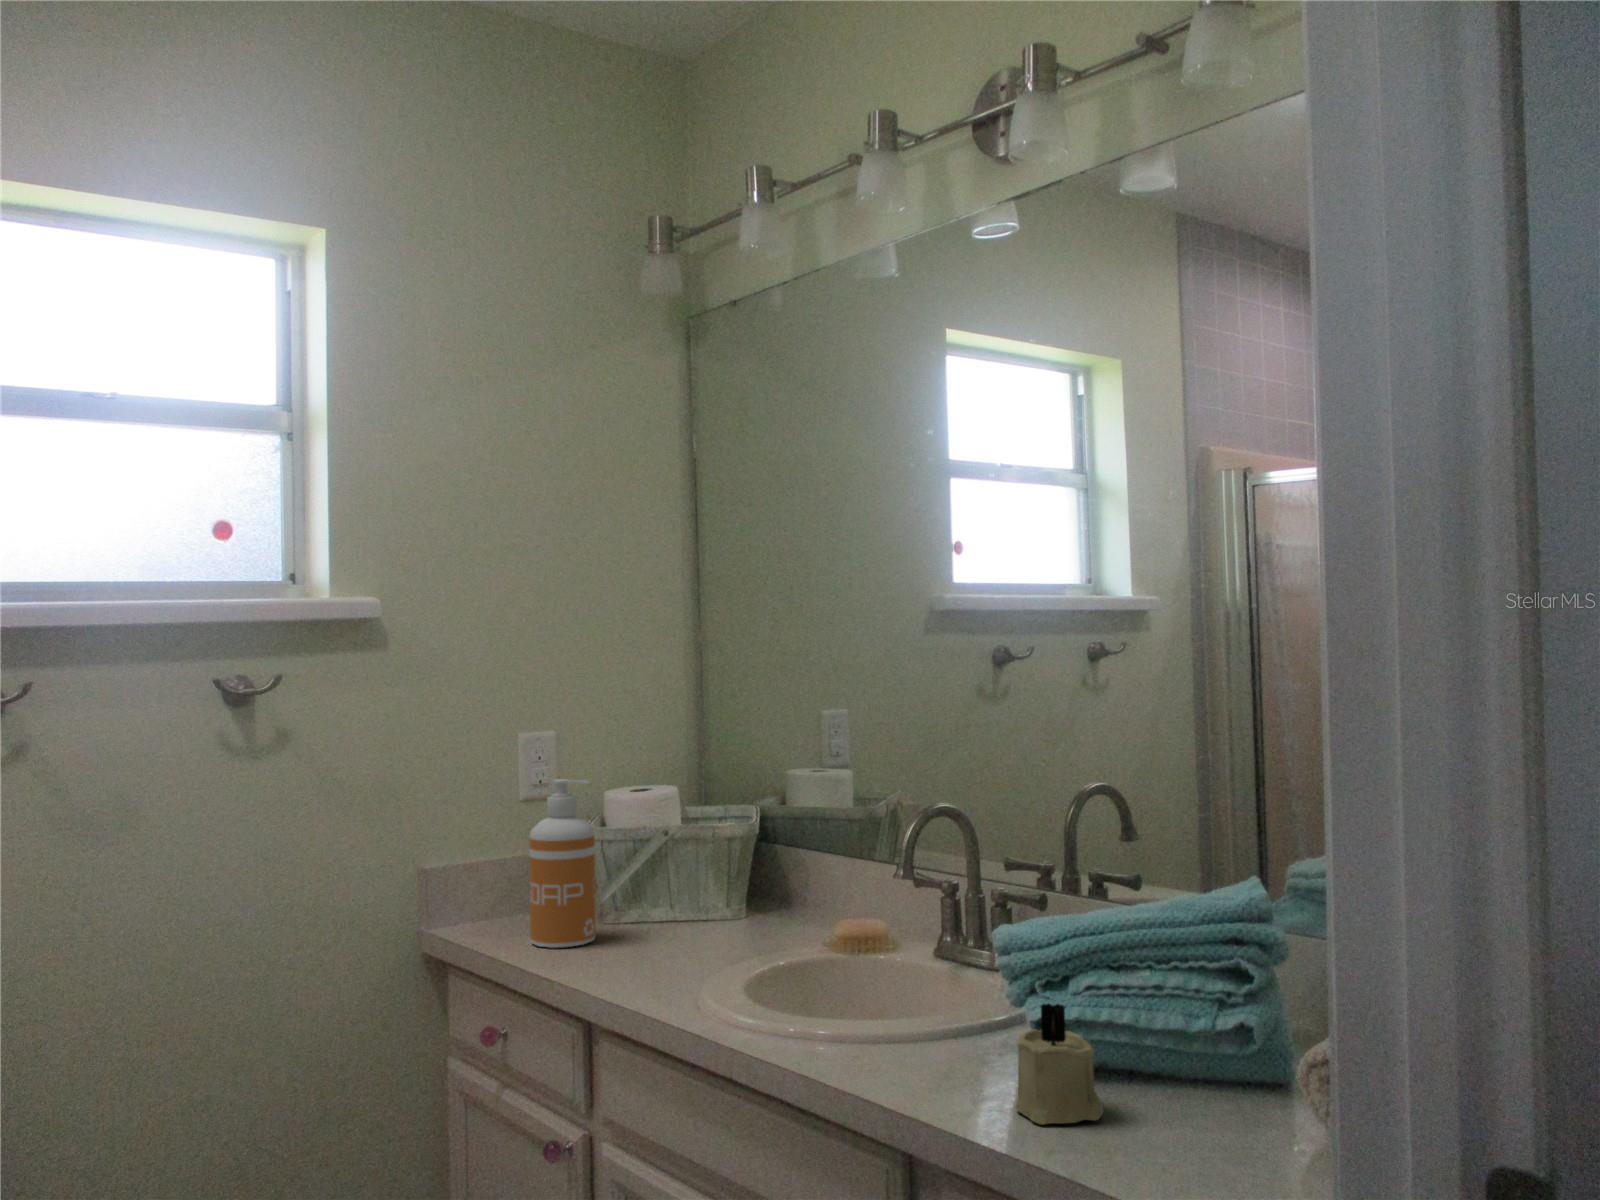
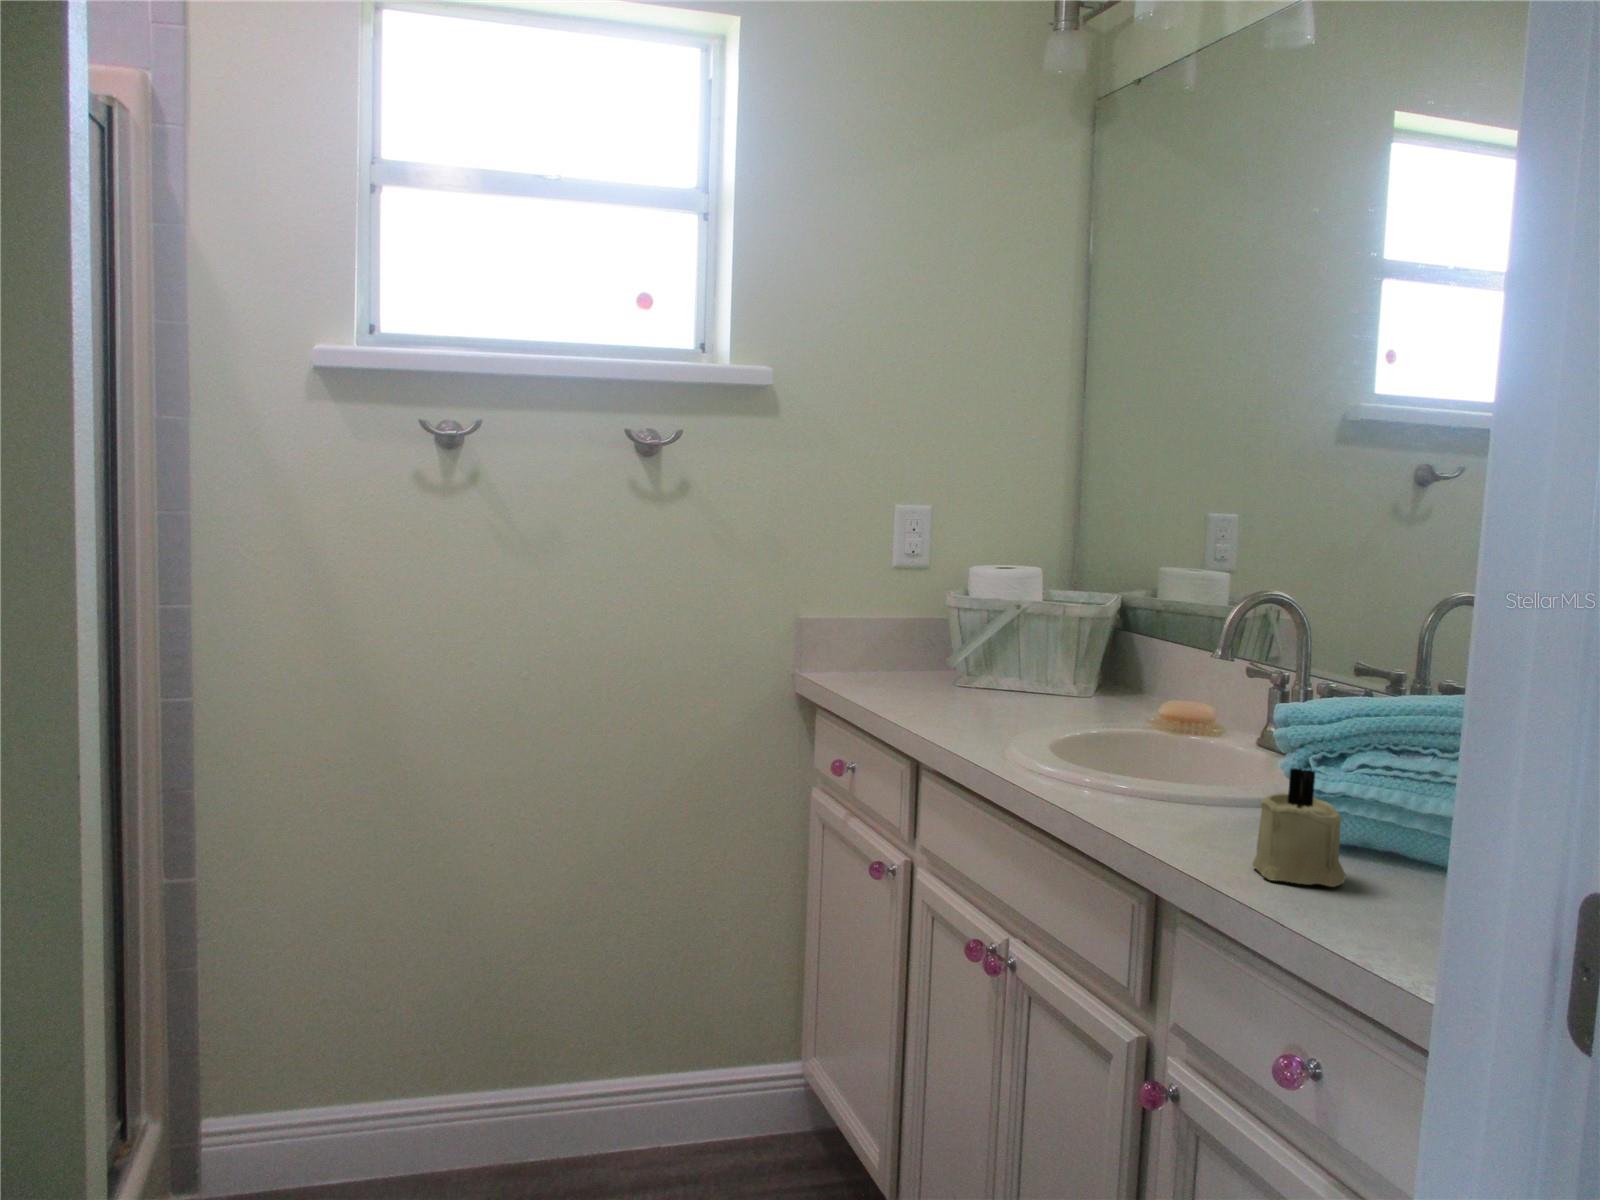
soap dispenser: present [529,779,596,948] -> none [880,543,943,696]

